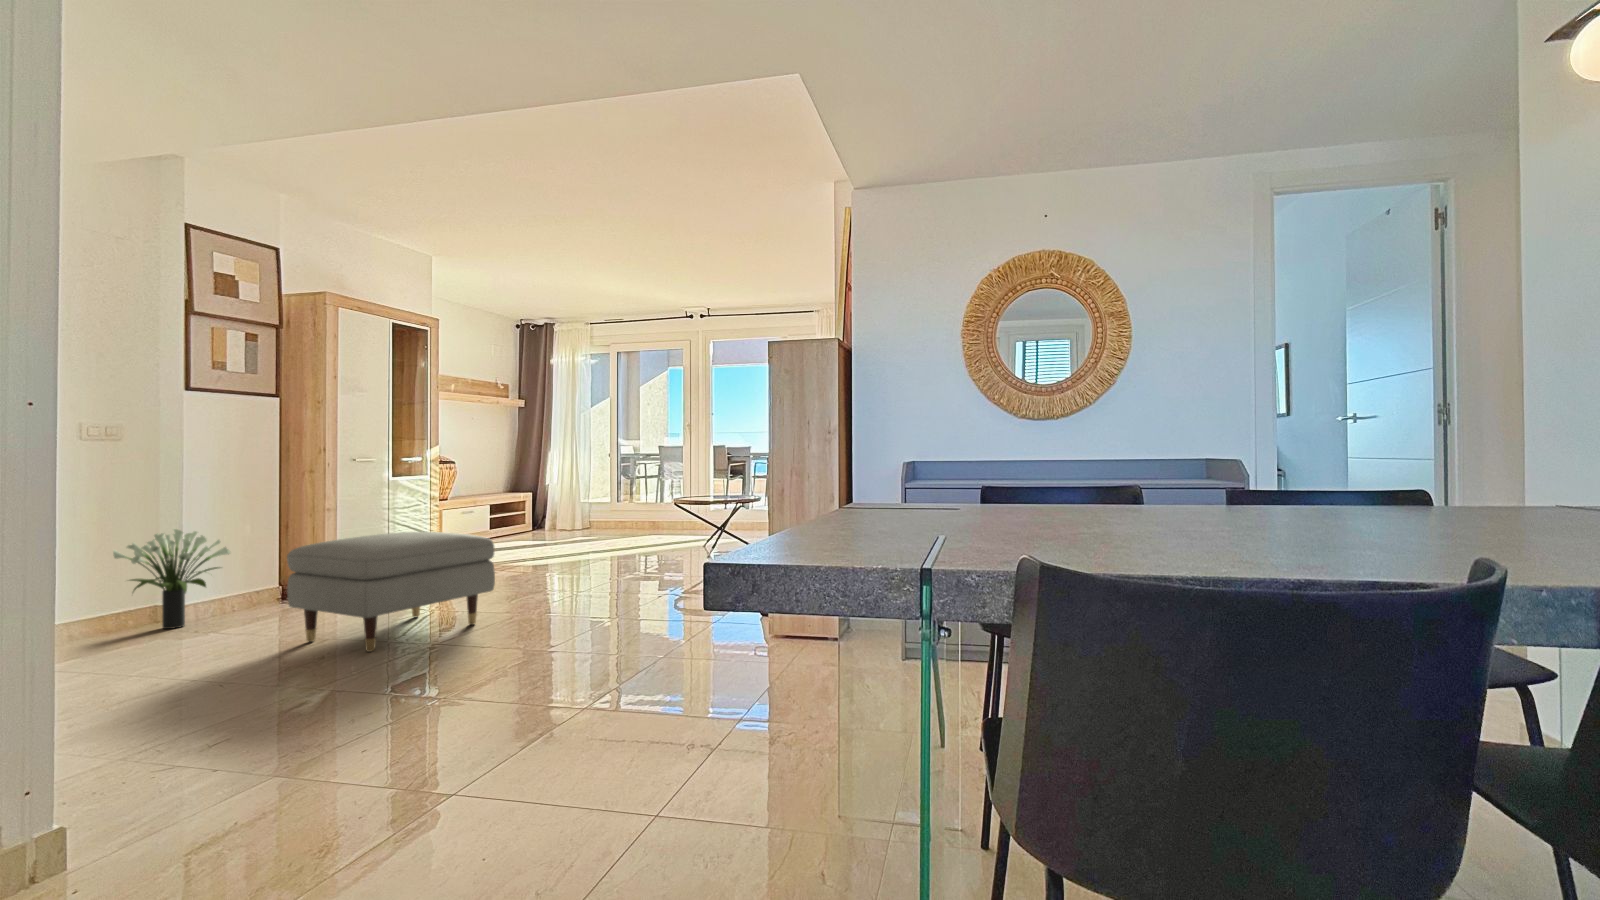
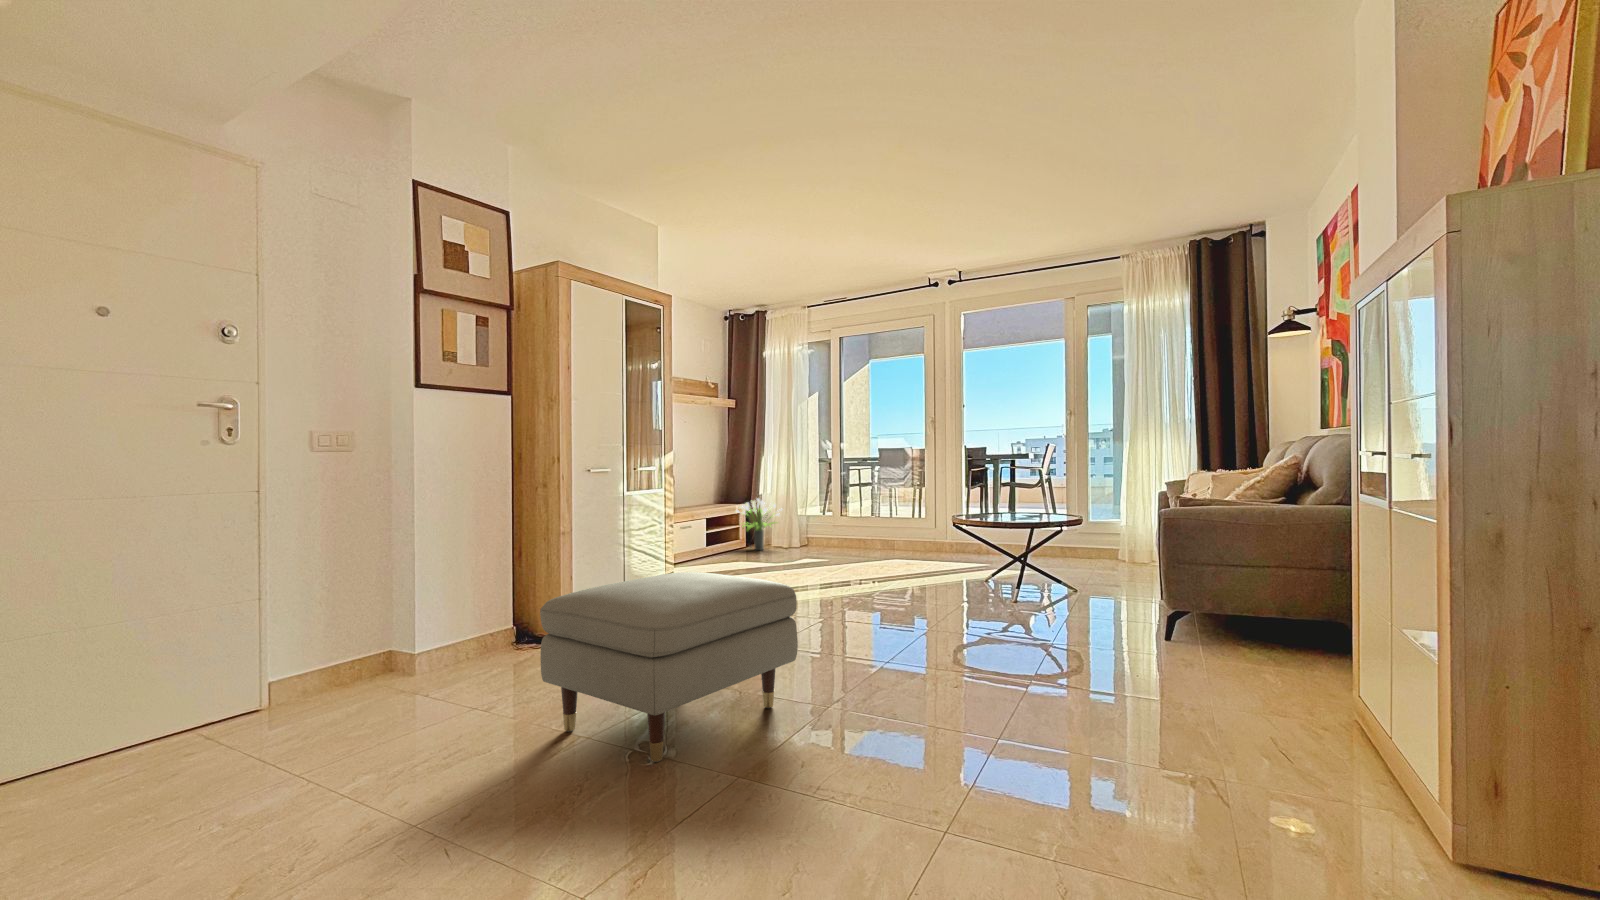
potted plant: present [113,529,230,629] -> present [735,499,782,550]

